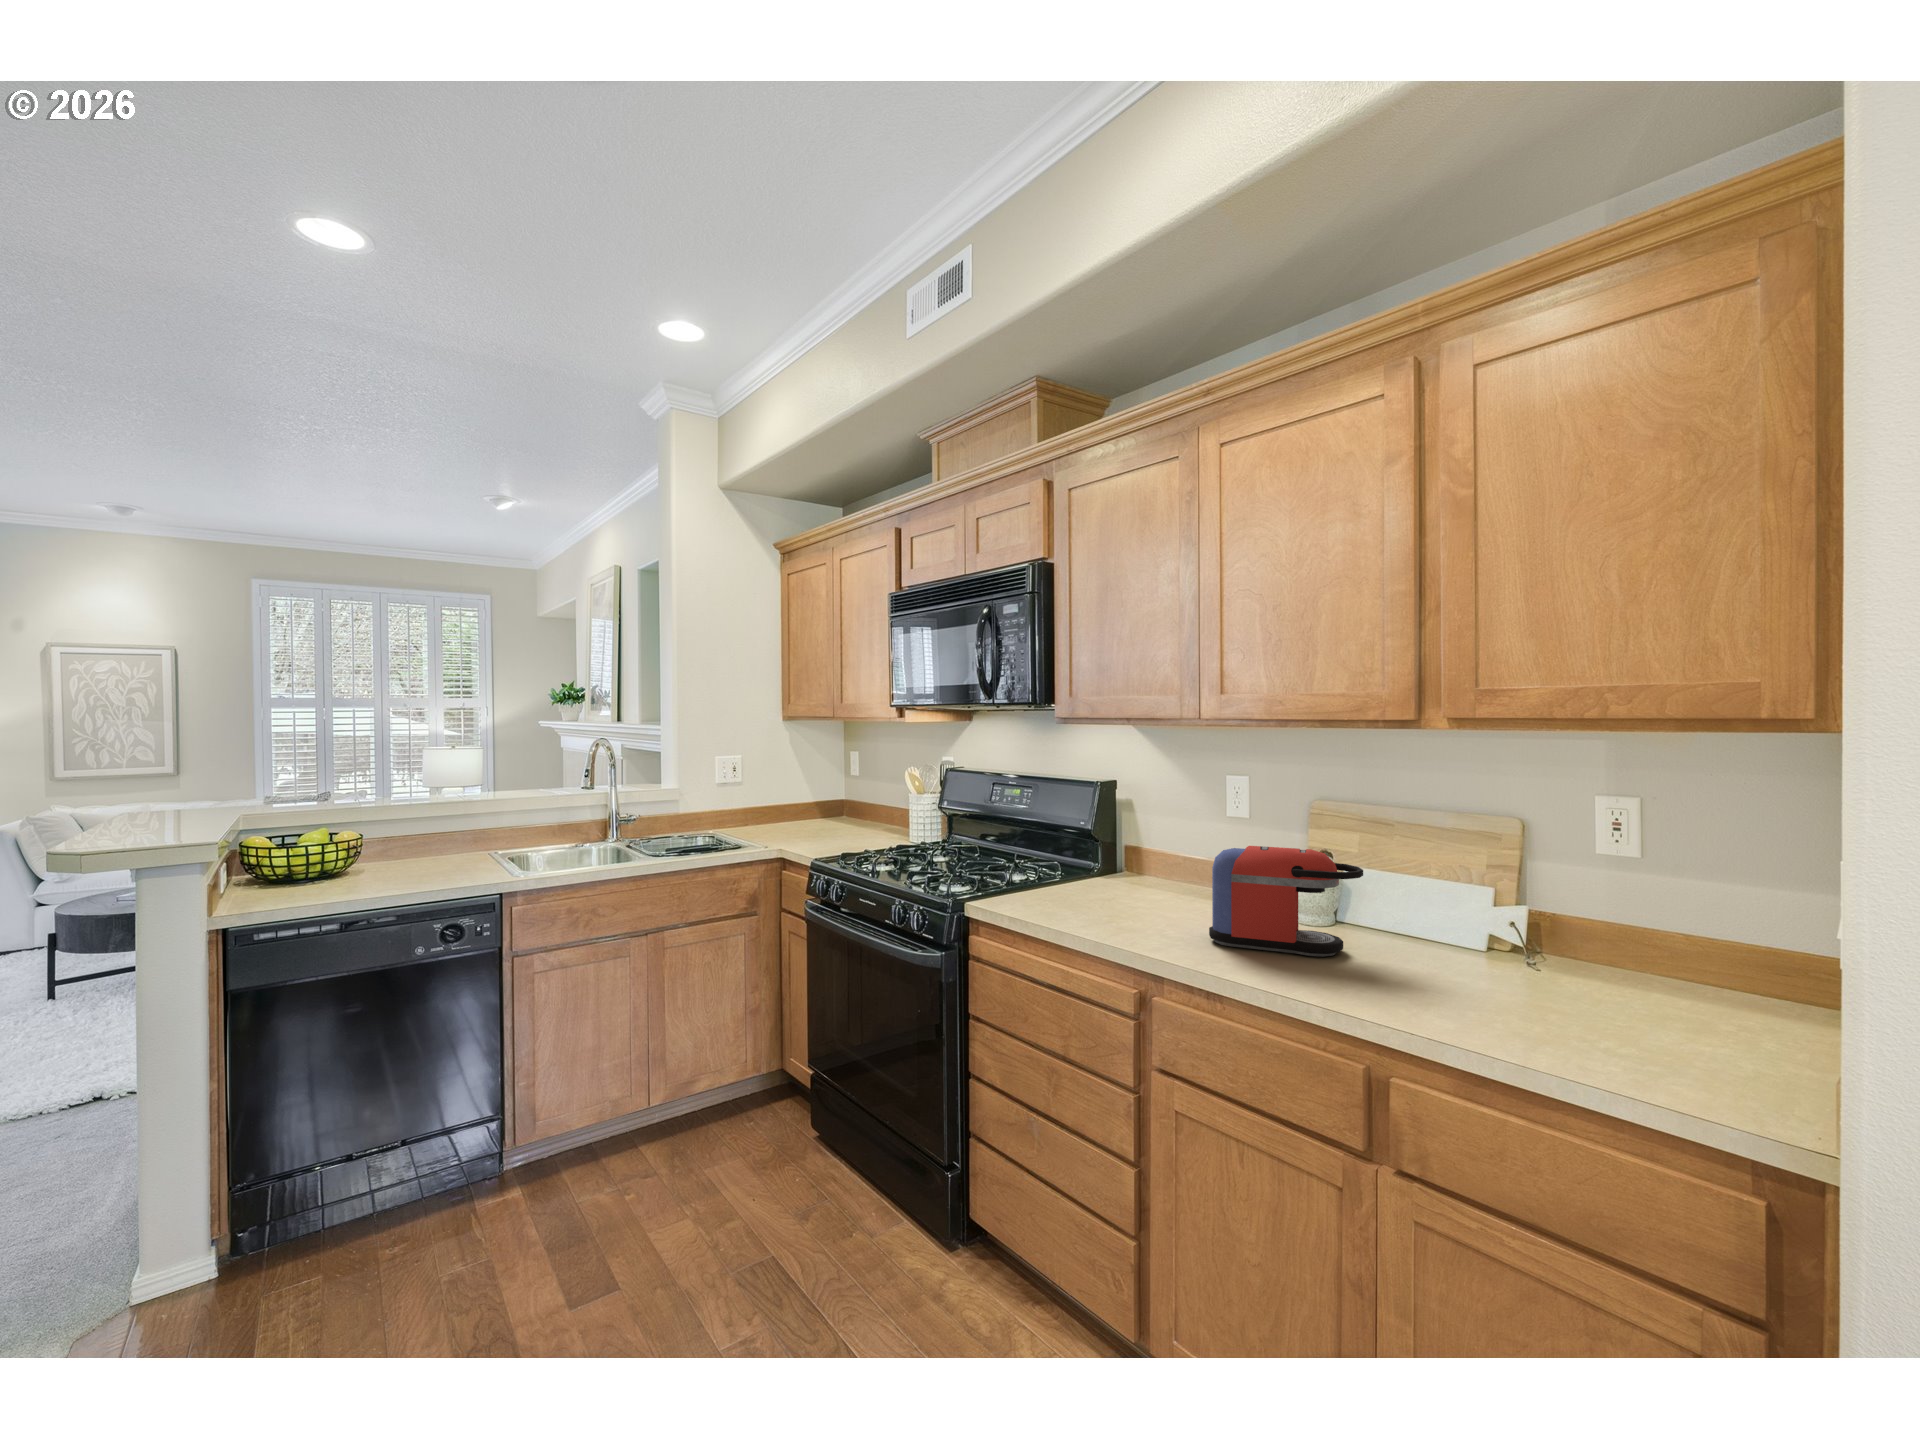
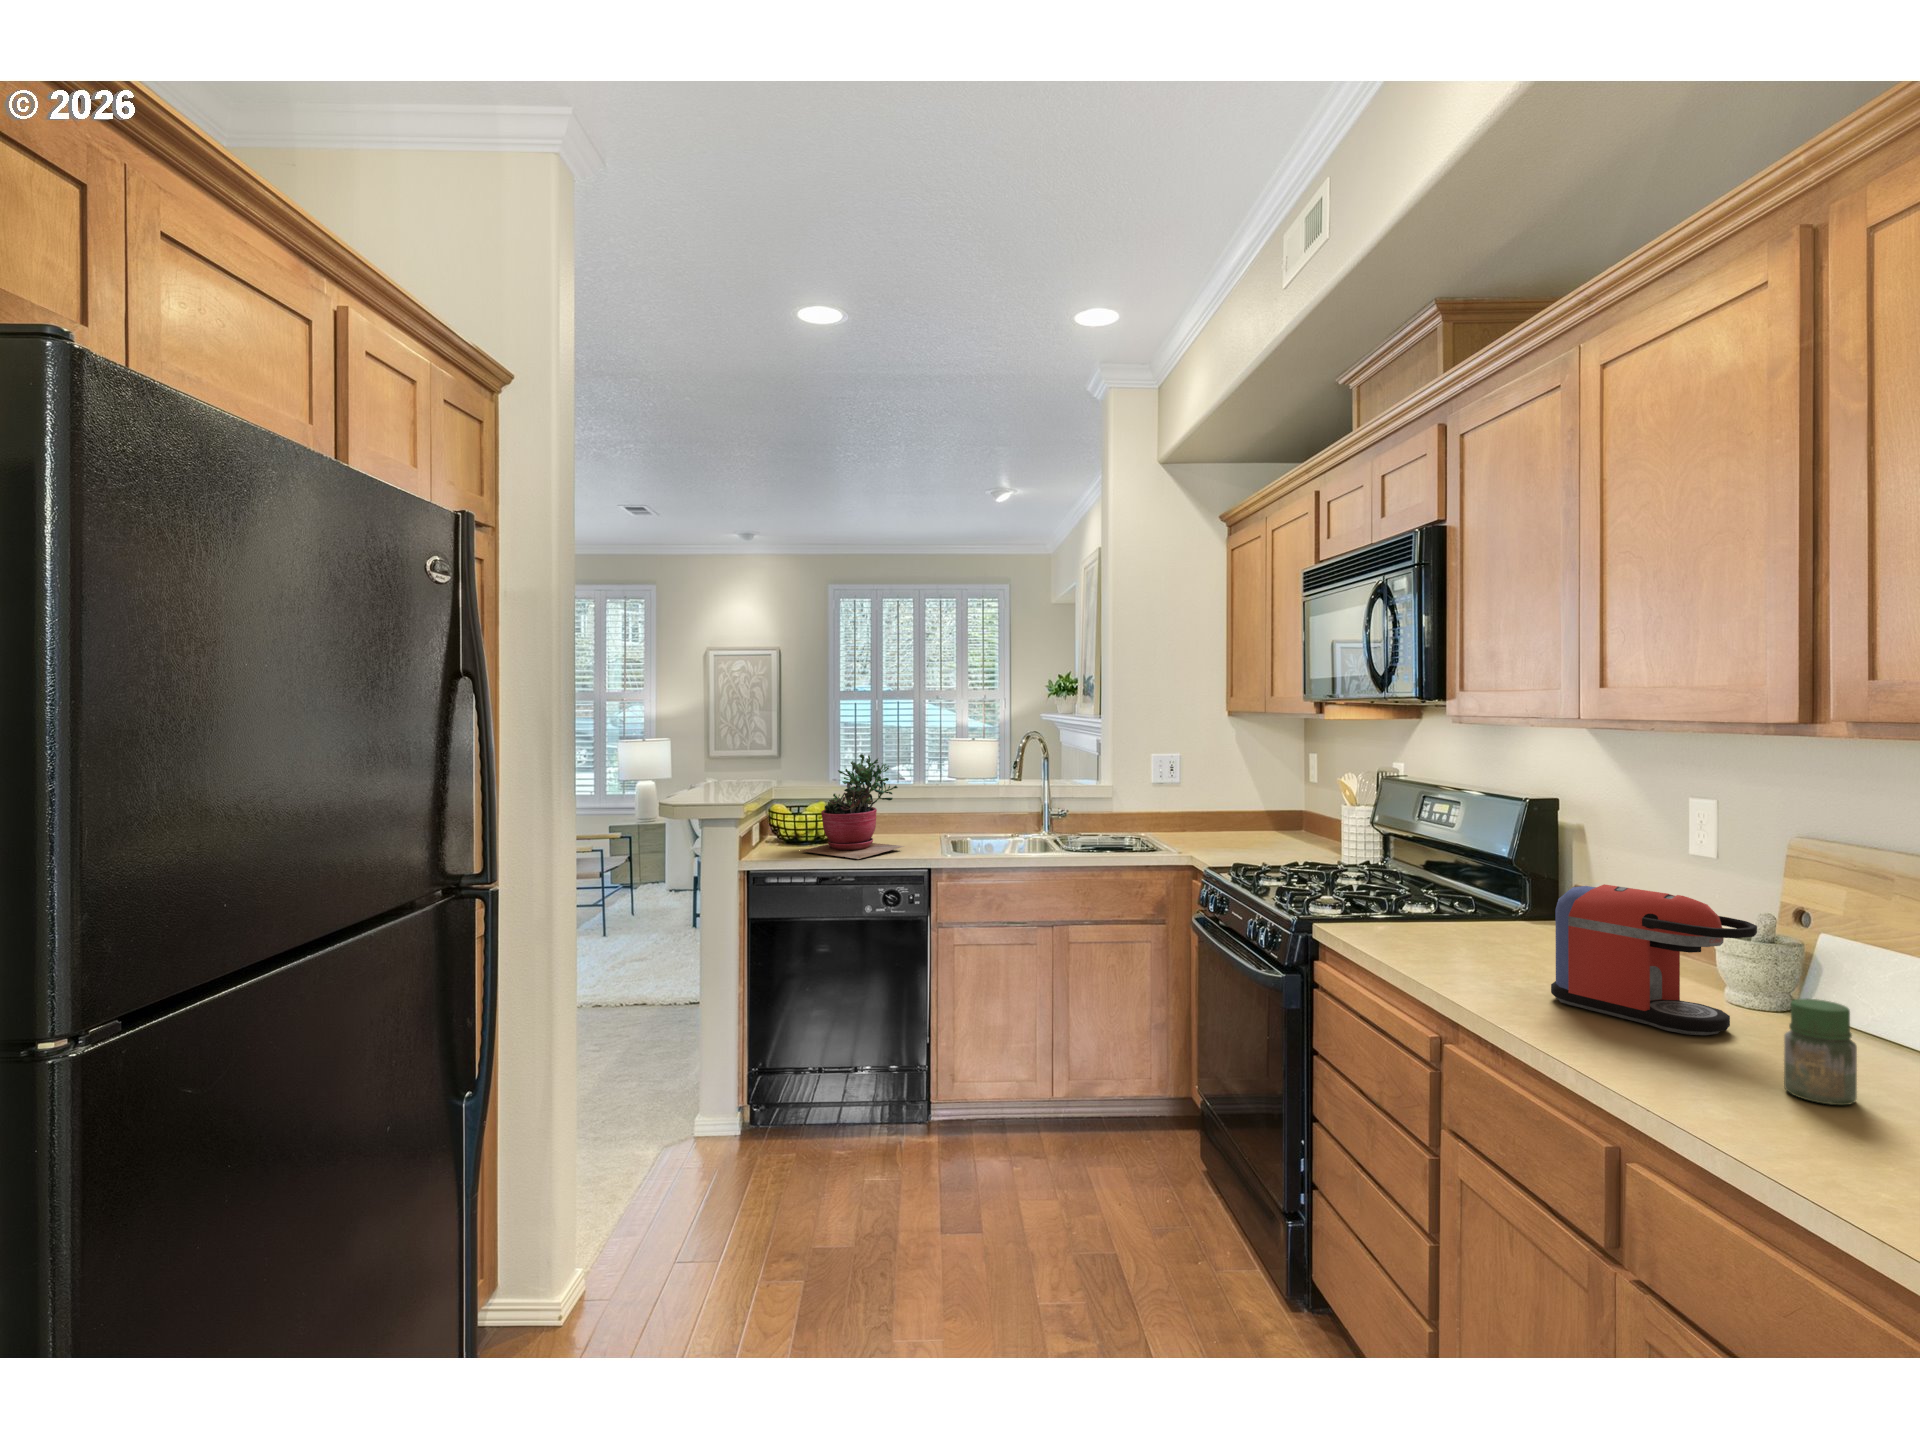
succulent plant: none [306,765,458,890] -> present [802,754,904,859]
jar: none [1432,918,1481,996] -> present [1784,999,1857,1105]

